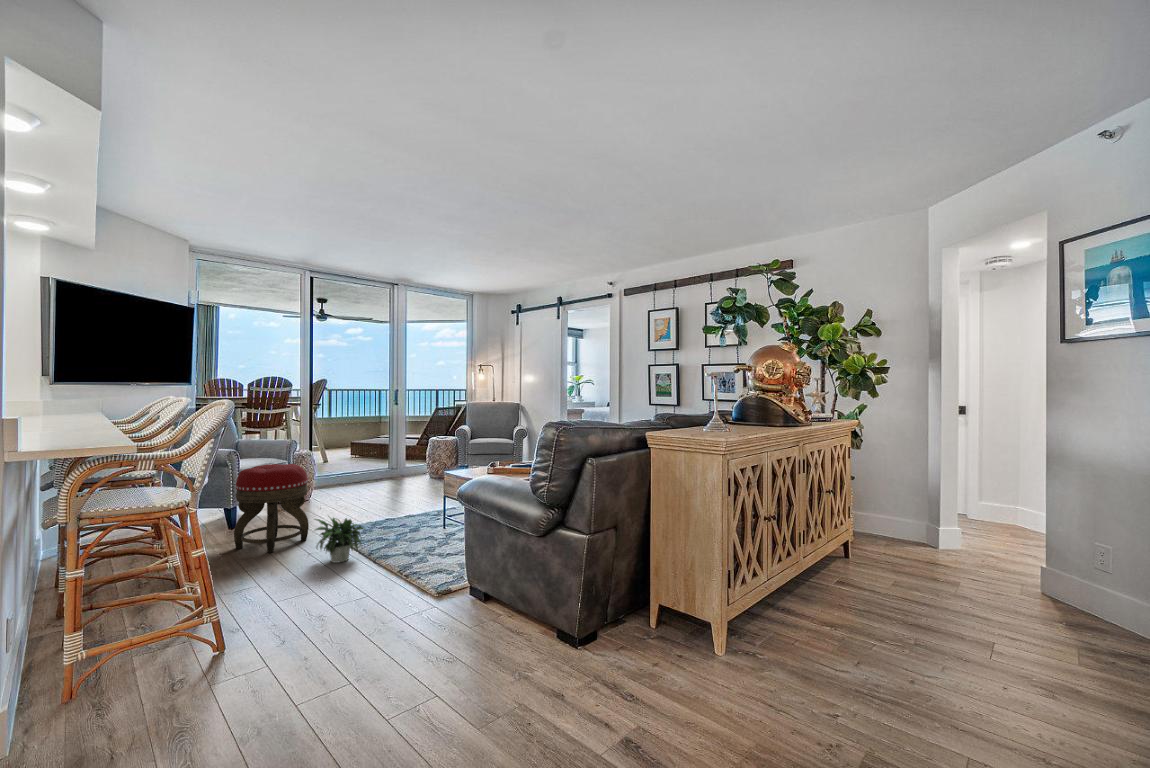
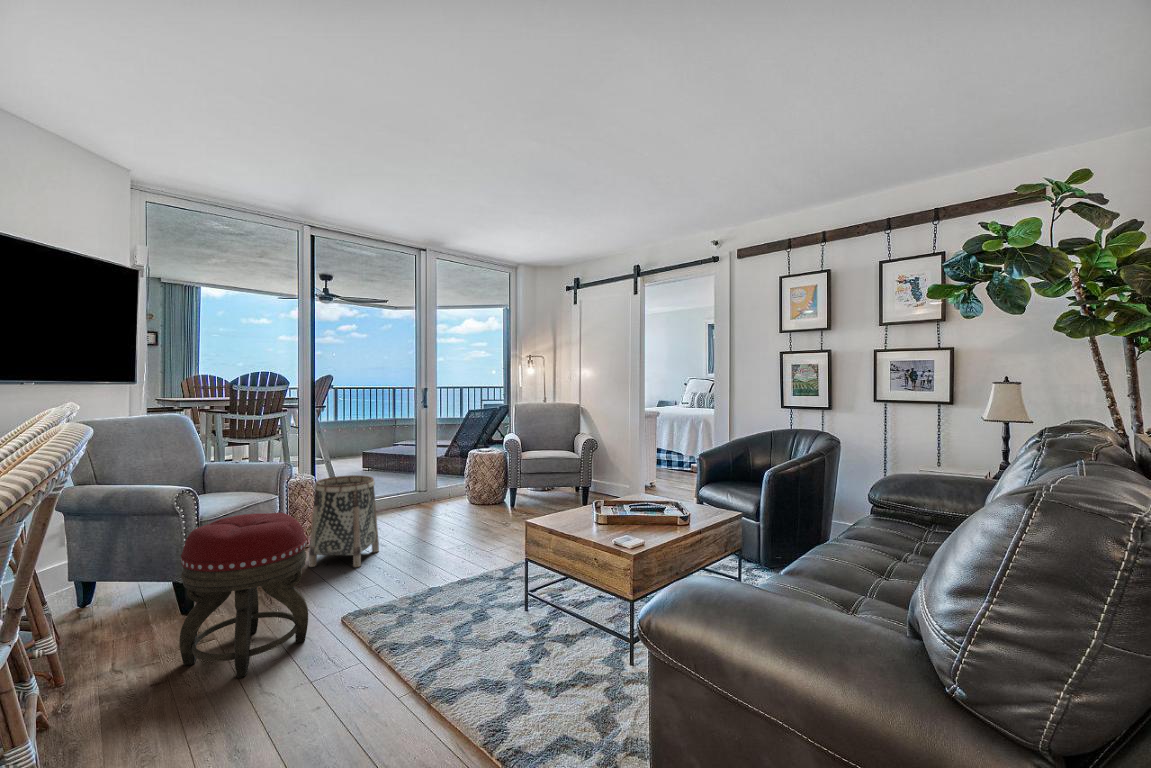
basket: none [308,450,357,510] -> present [309,475,379,567]
potted plant: present [315,518,364,563] -> none [305,616,410,710]

